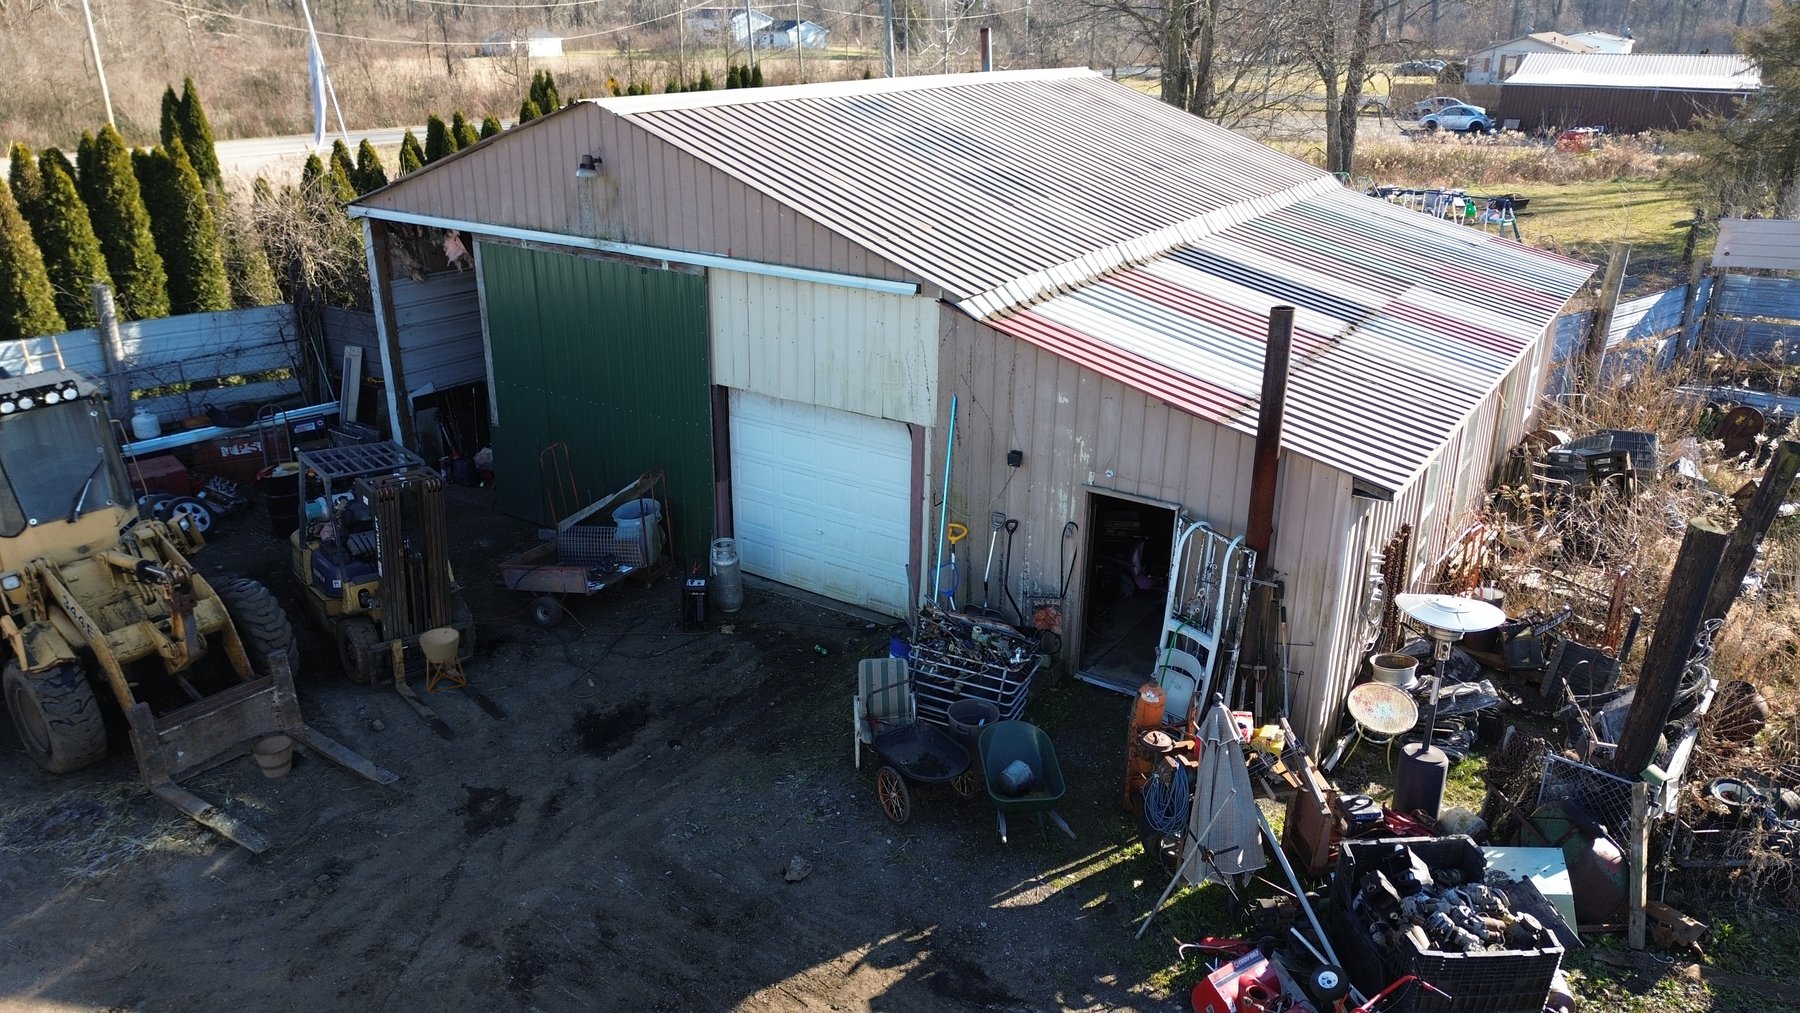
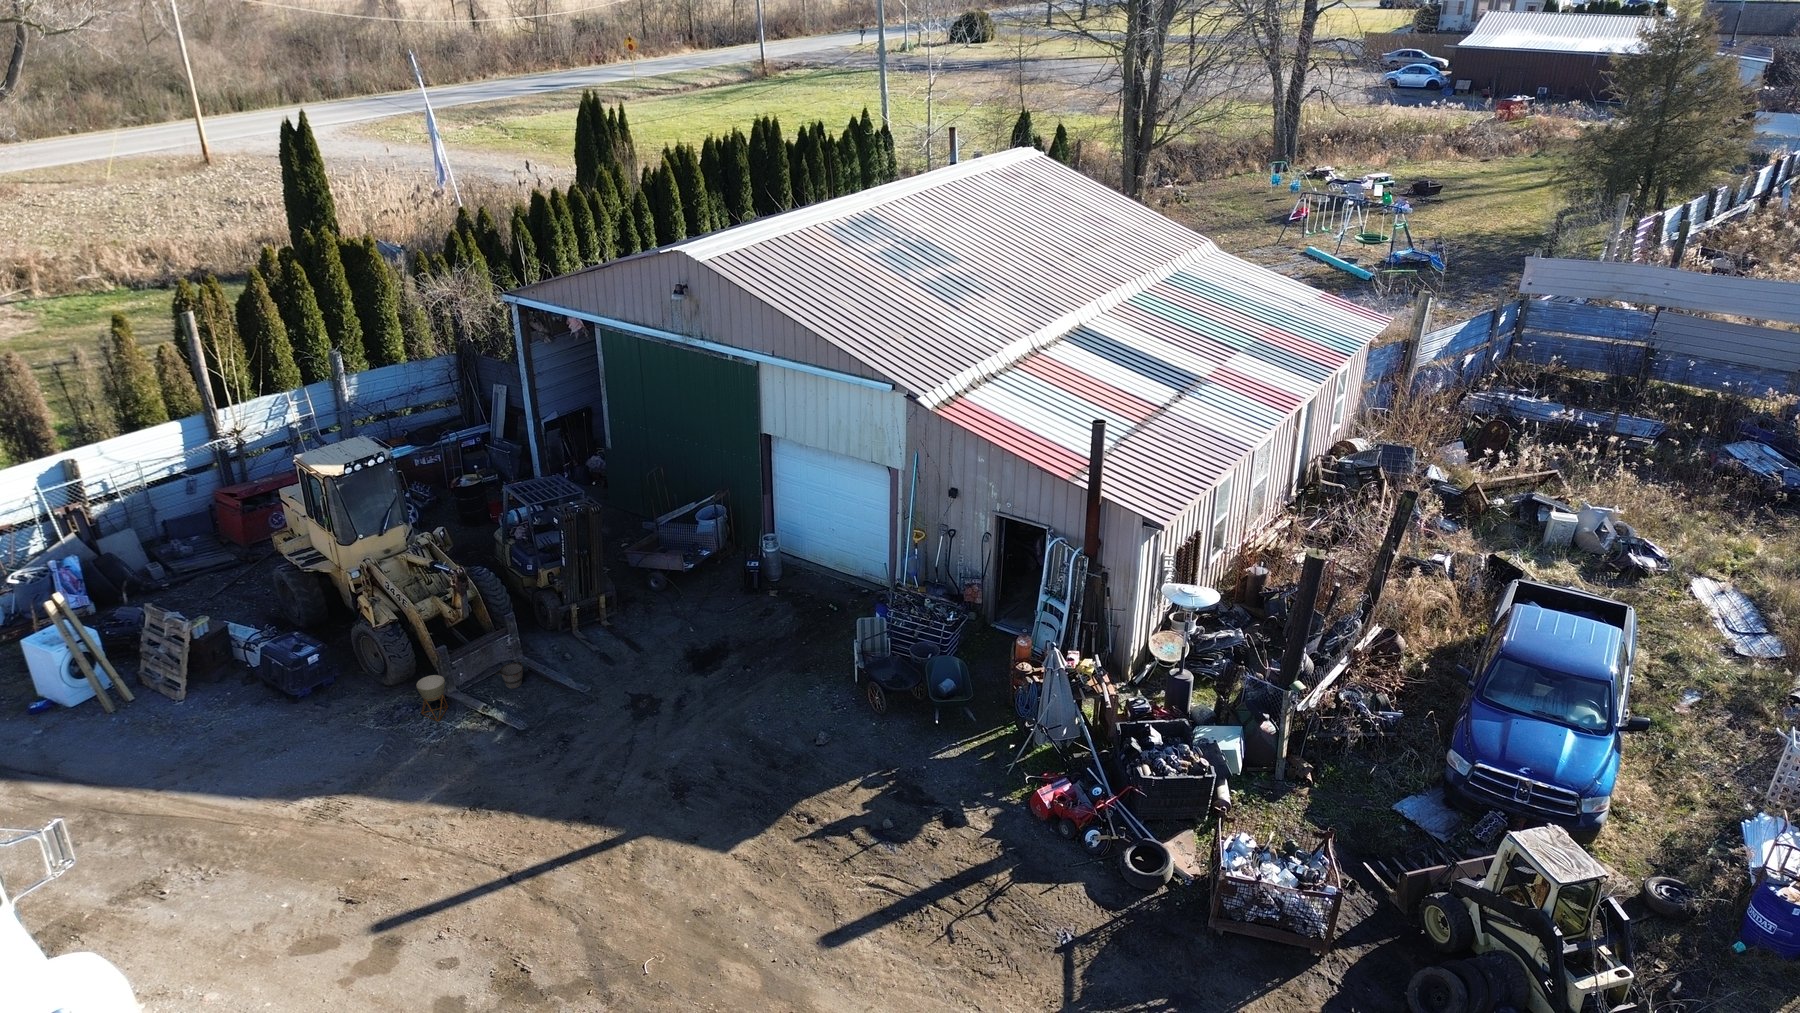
planter: present [419,628,466,692] -> present [416,675,448,721]

